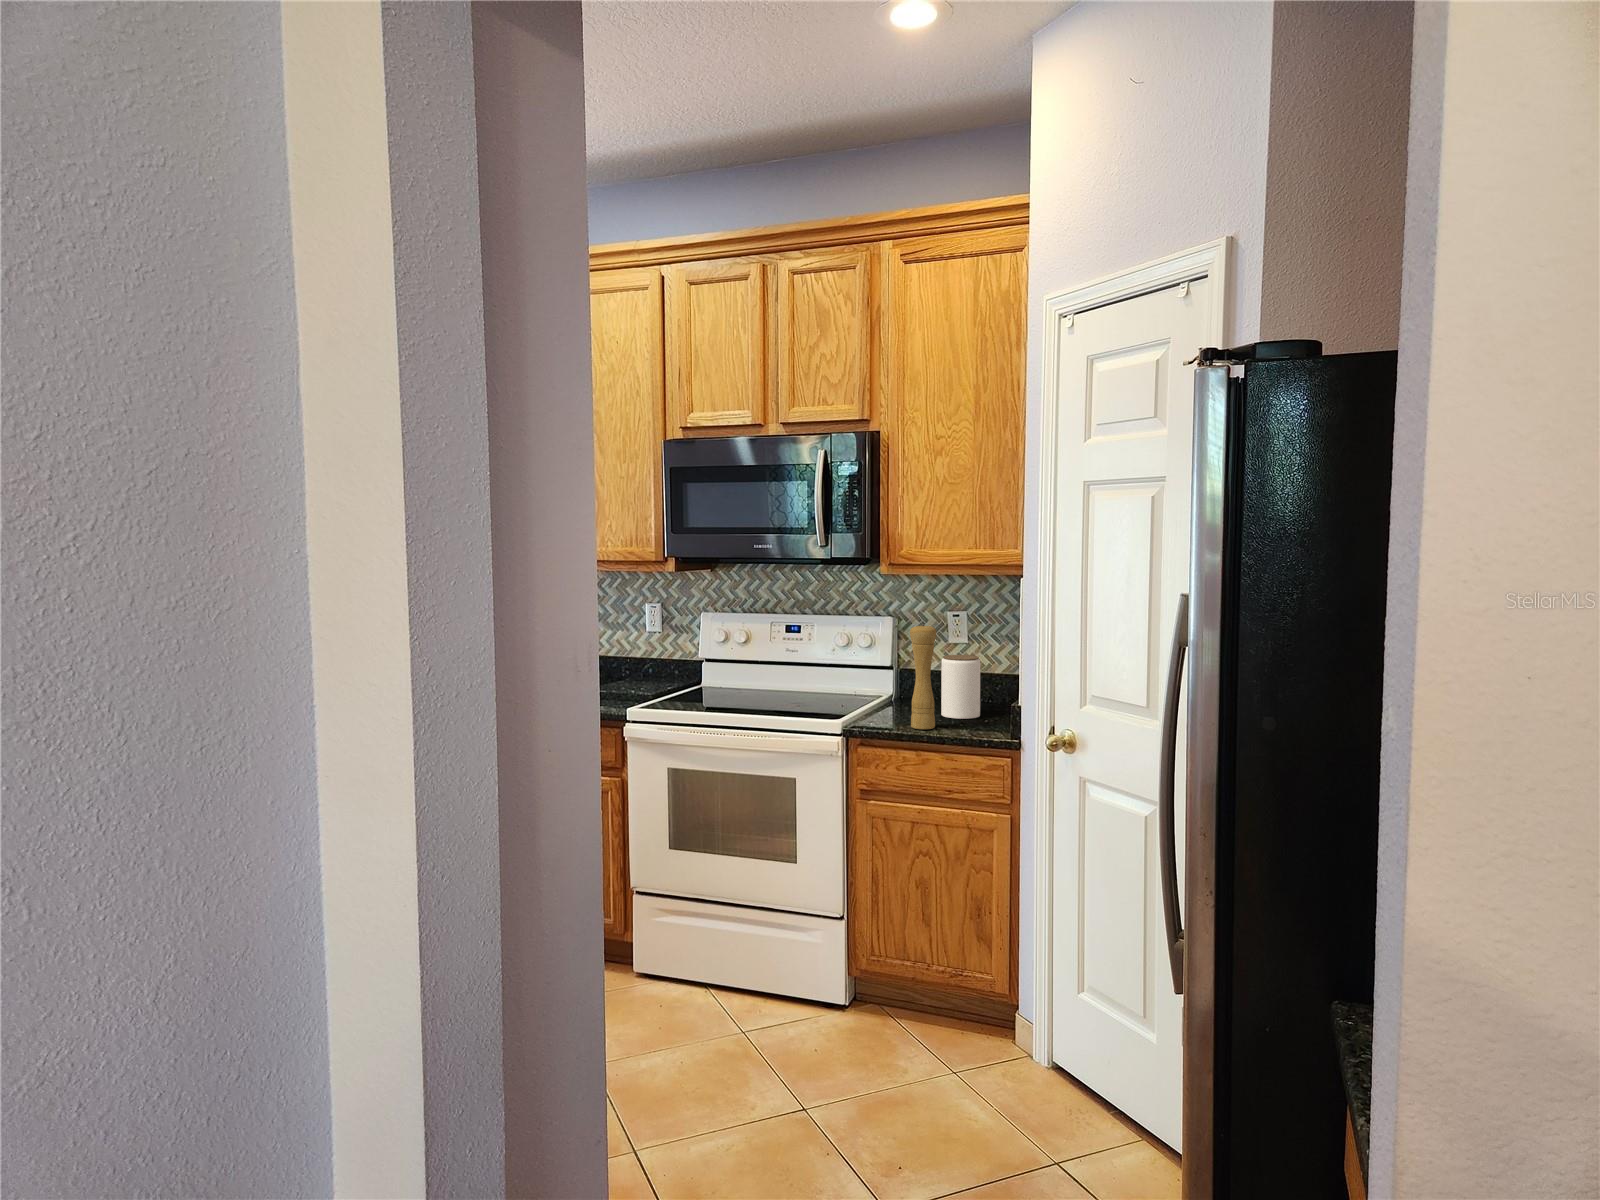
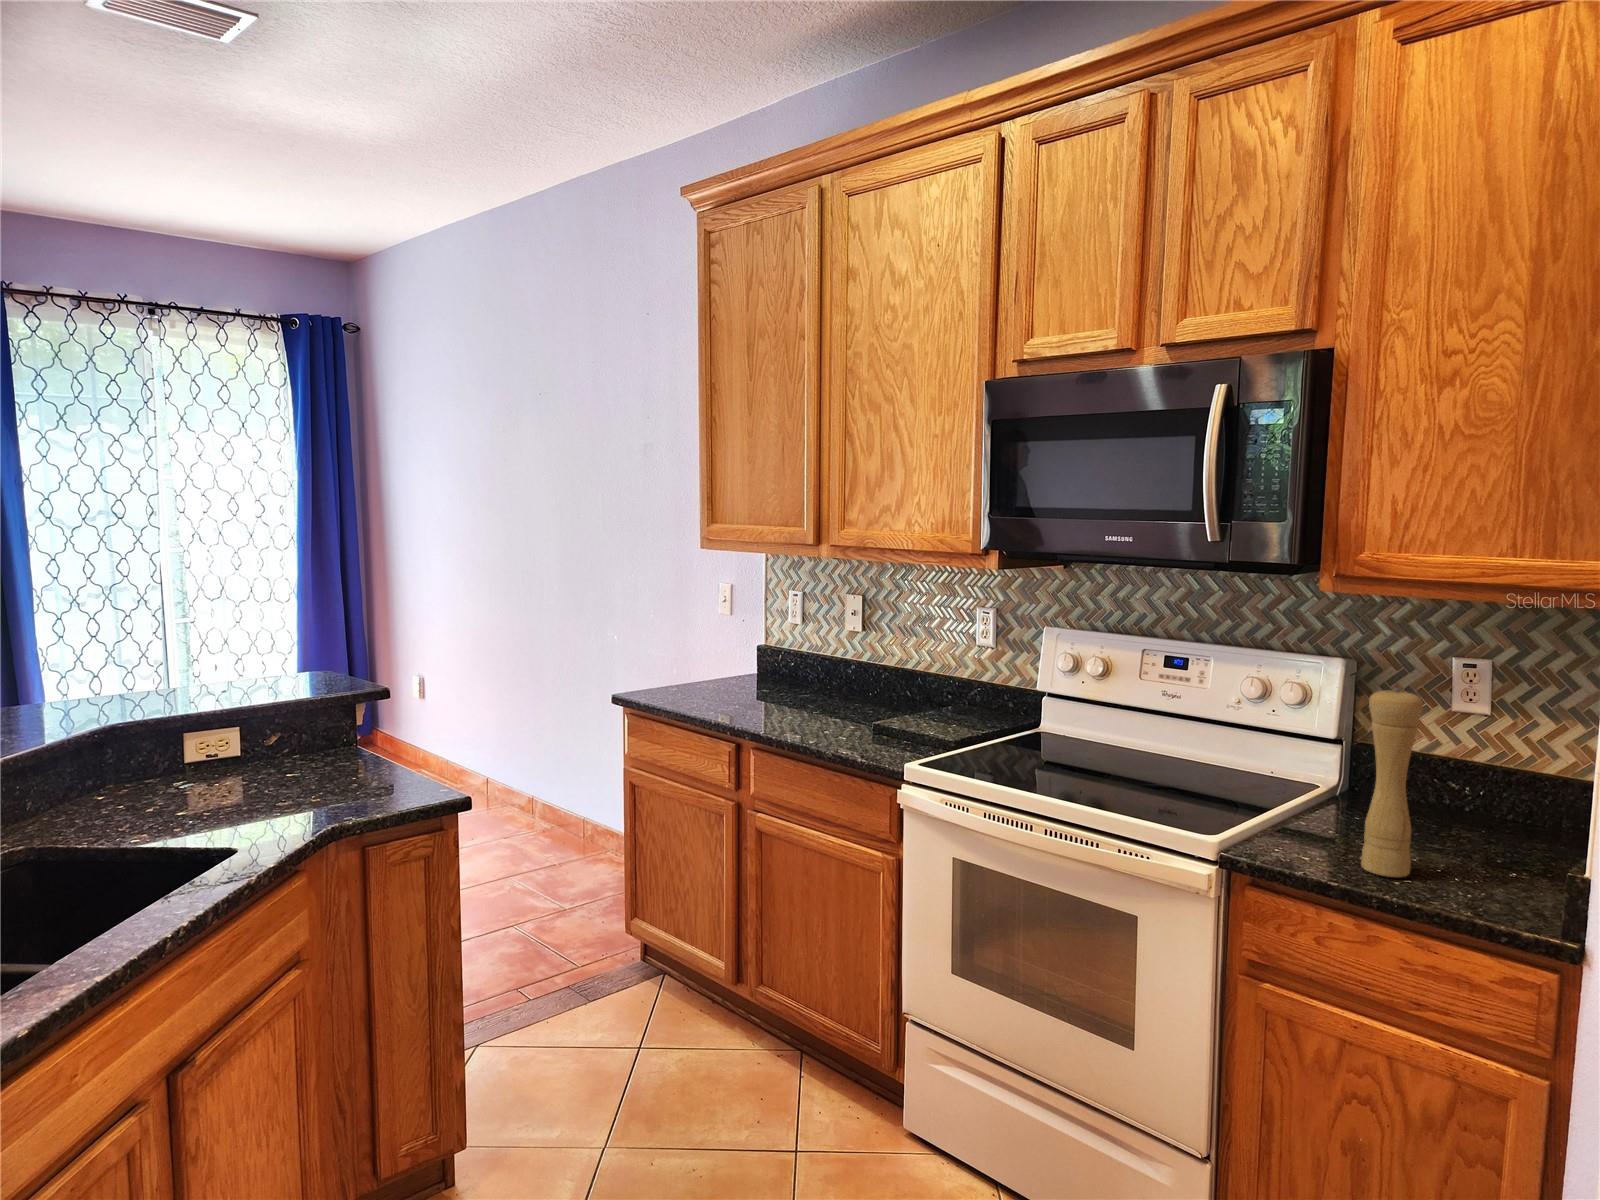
jar: present [941,655,980,719] -> none [1427,738,1515,859]

